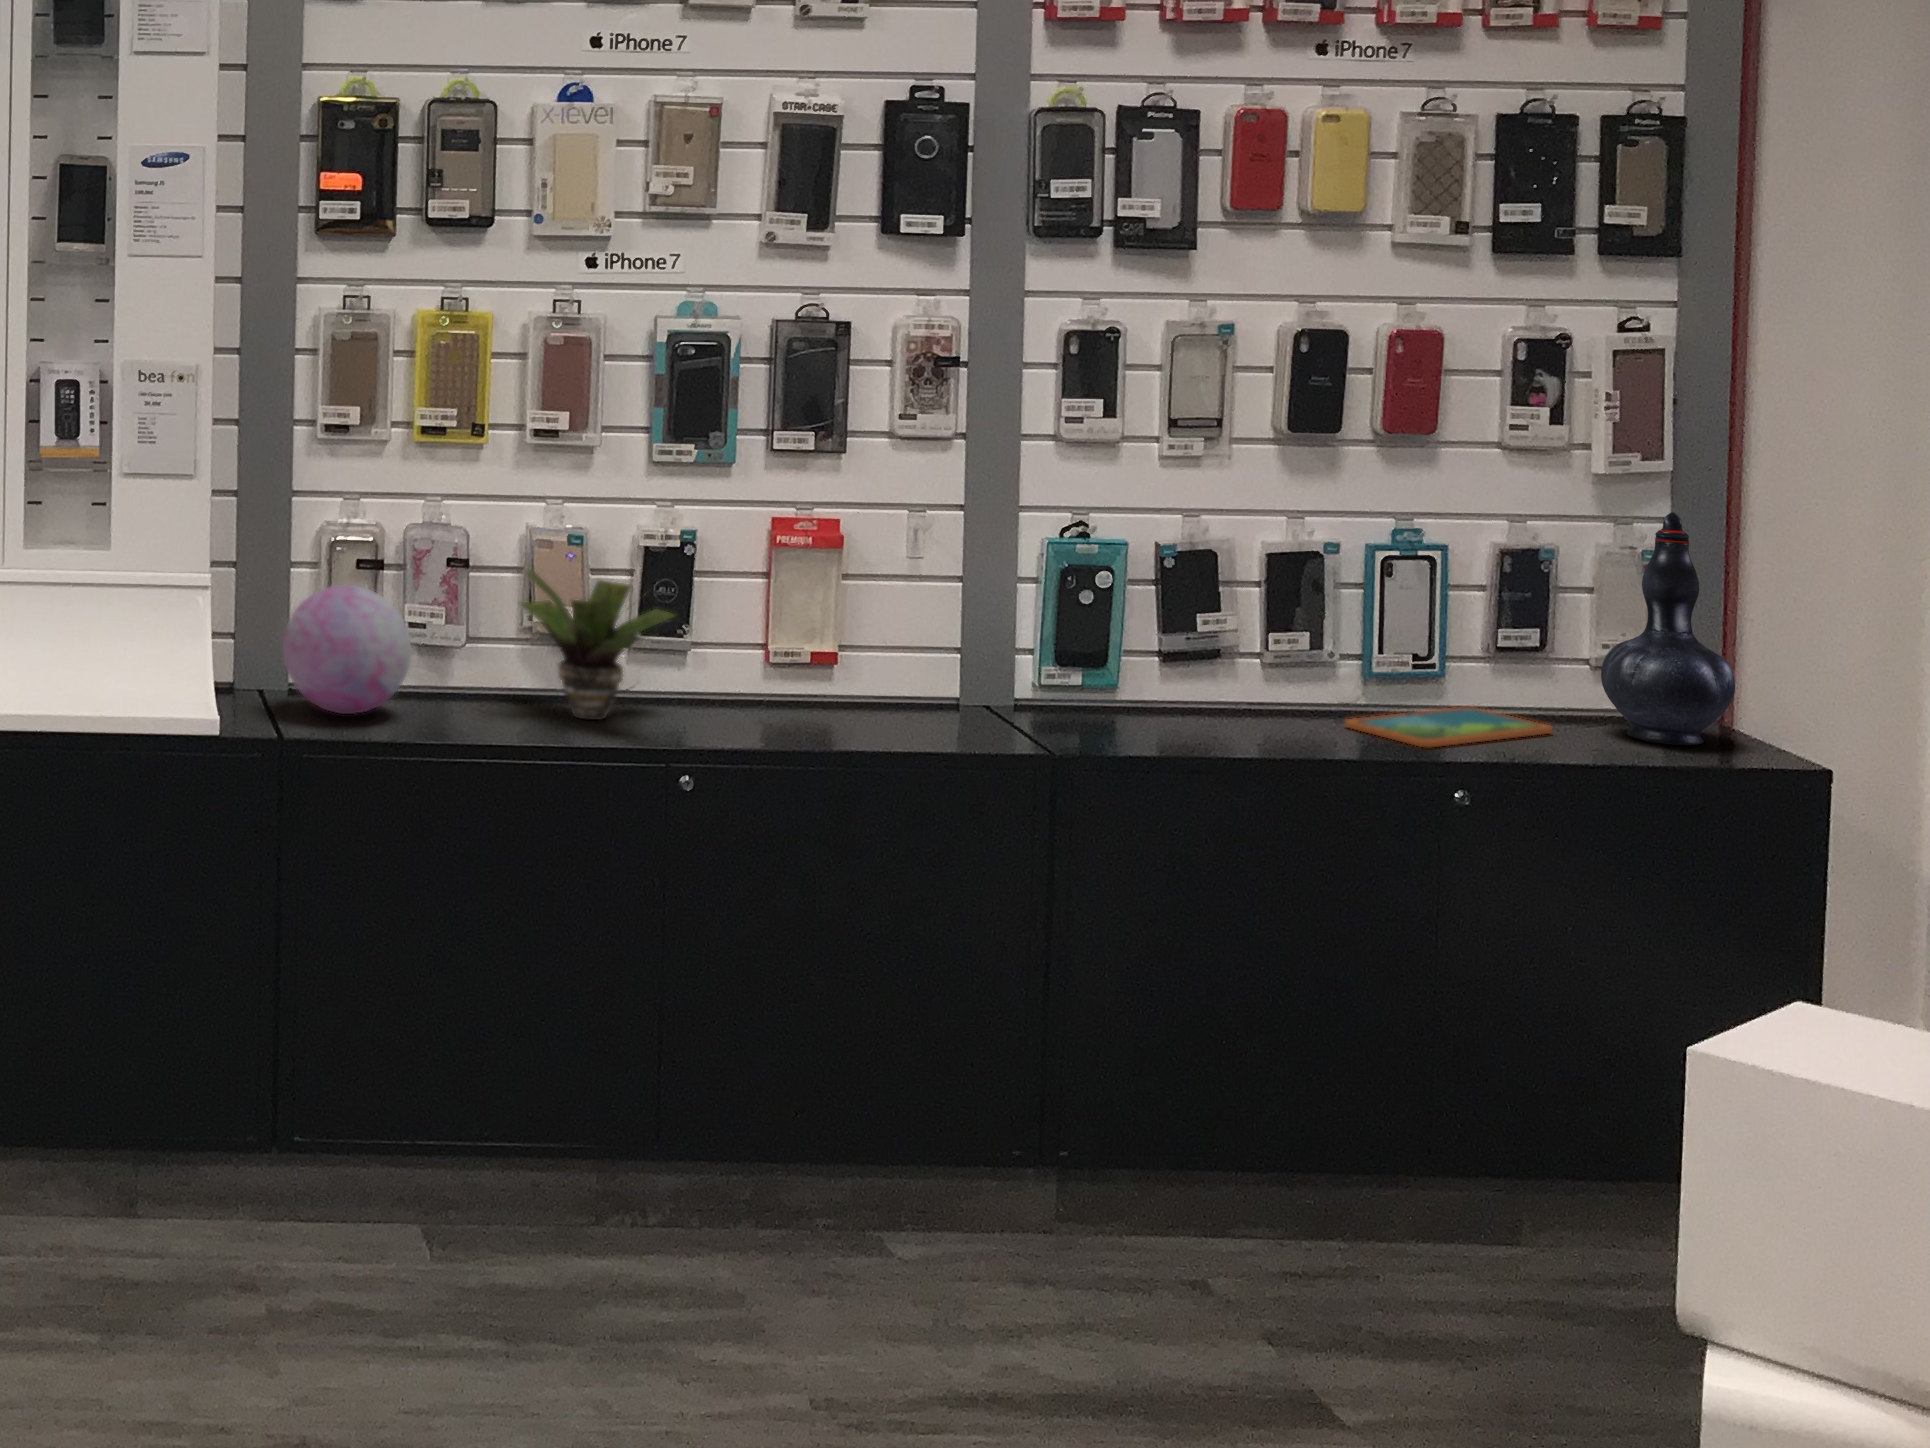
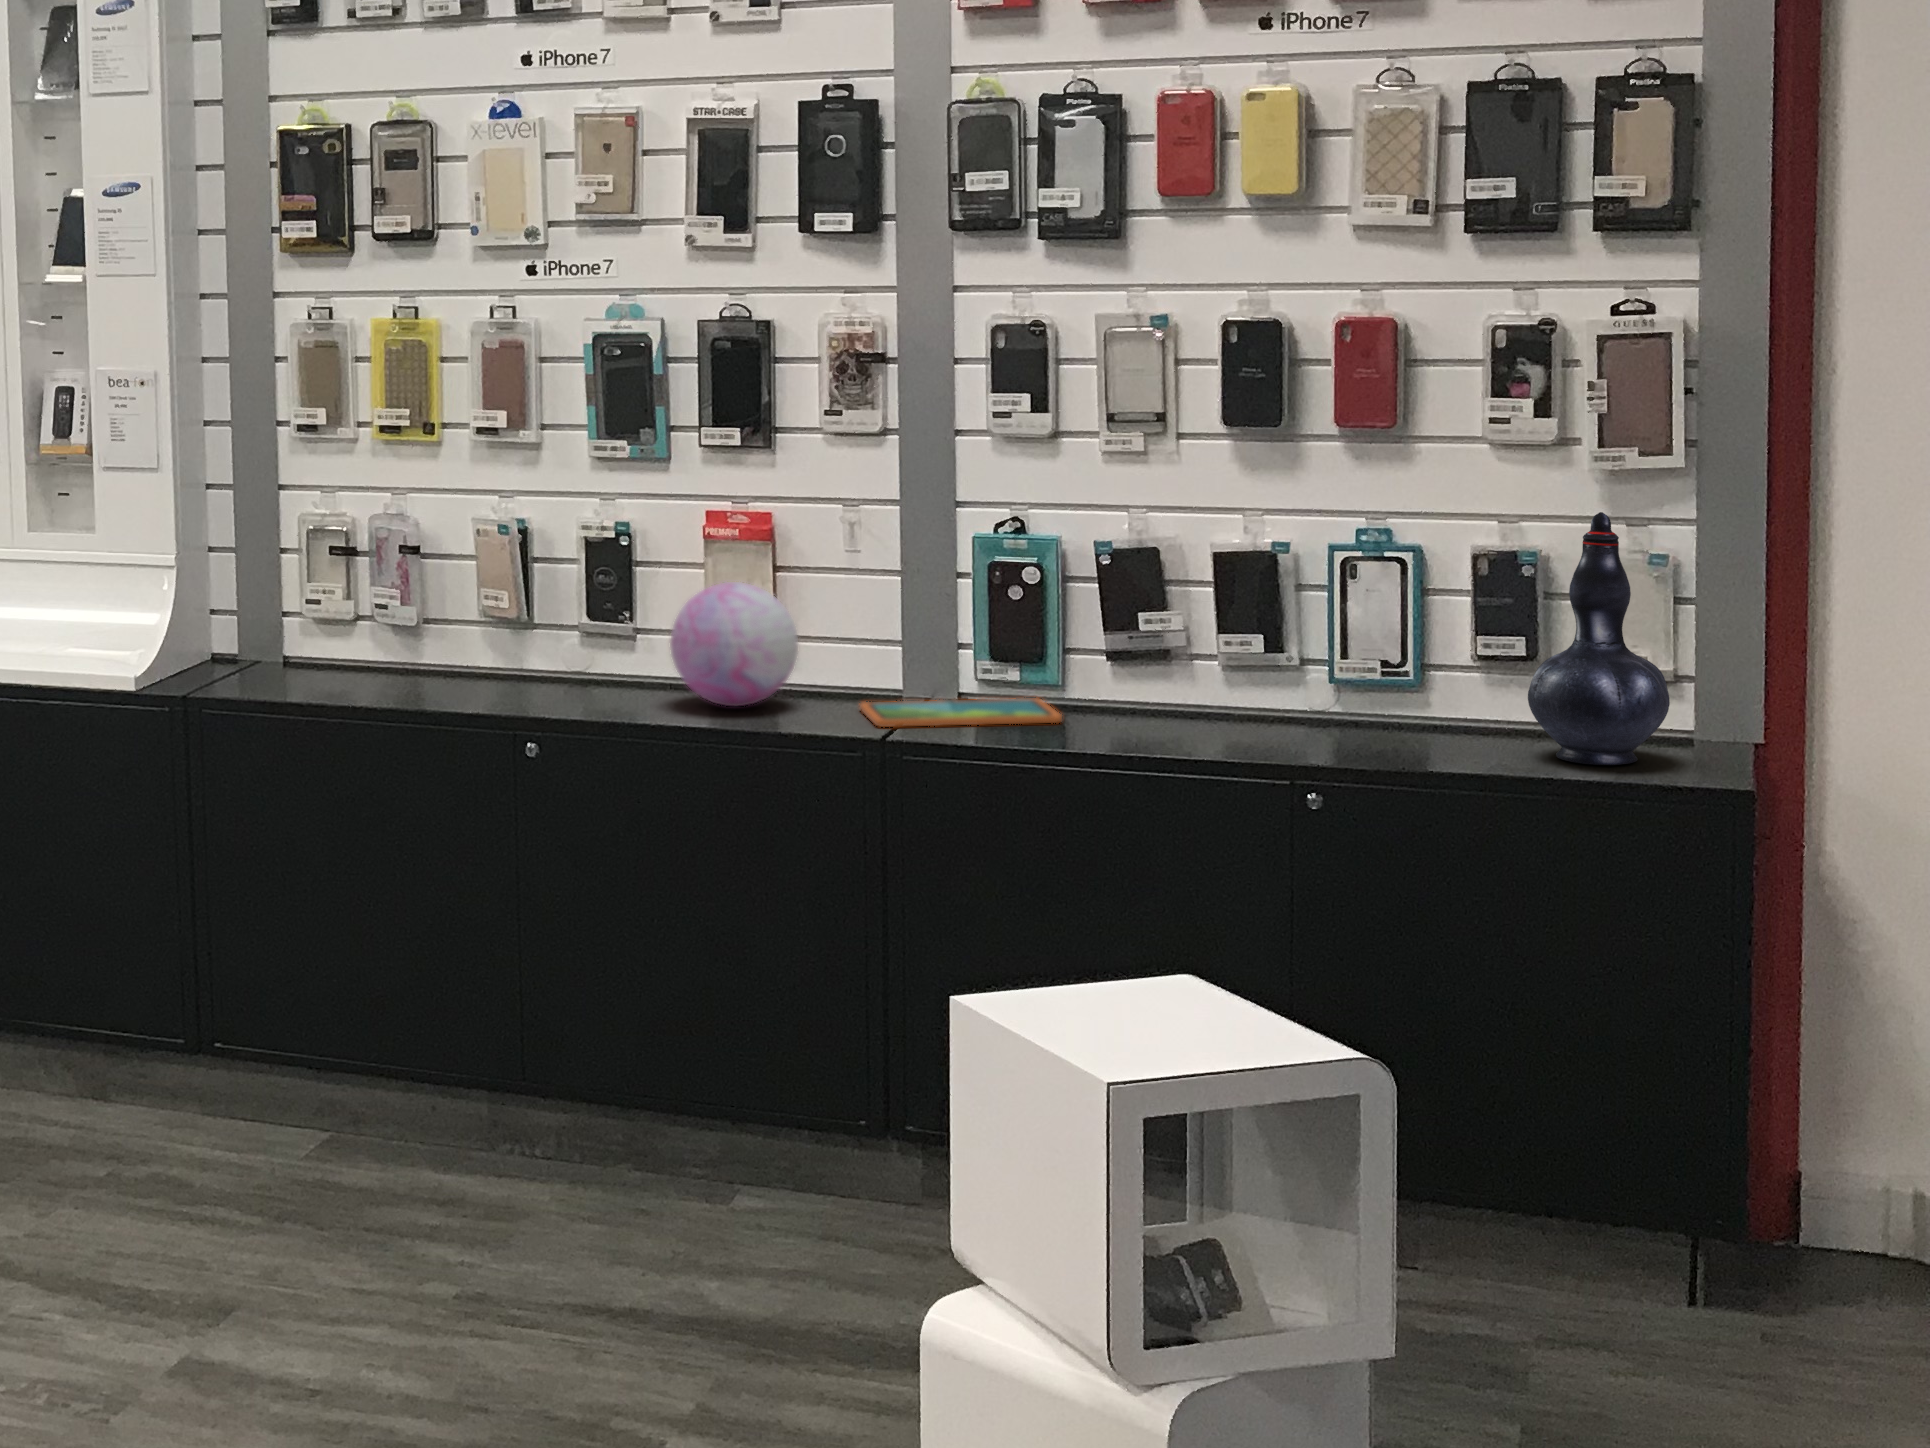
potted plant: present [518,569,674,720] -> none [421,555,568,696]
decorative orb: present [282,585,411,714] -> present [670,582,798,706]
tablet: present [1345,706,1552,747] -> present [860,698,1062,727]

